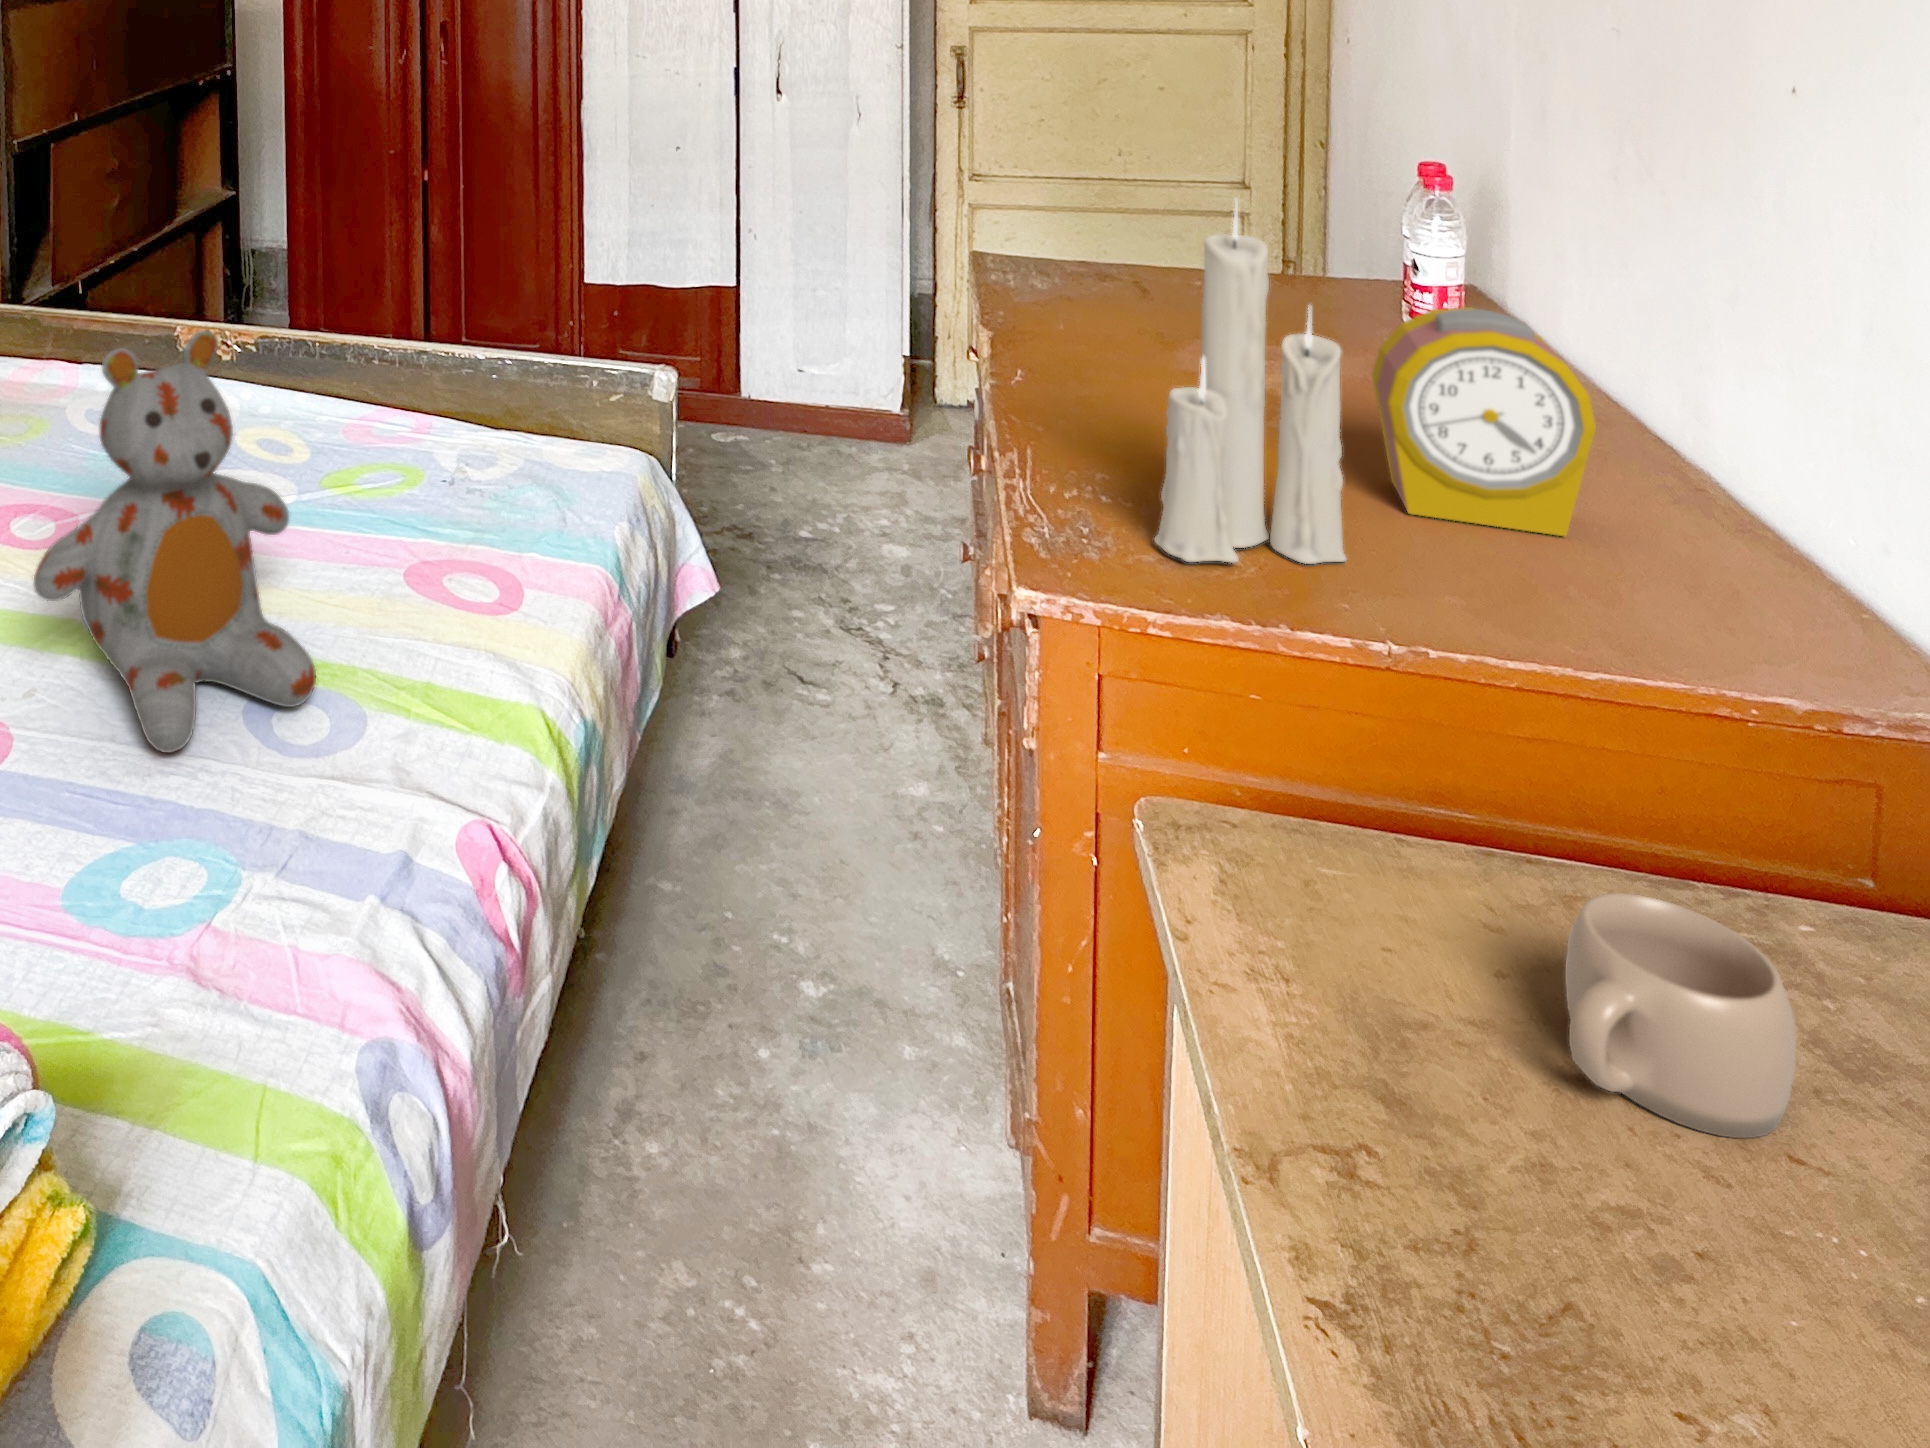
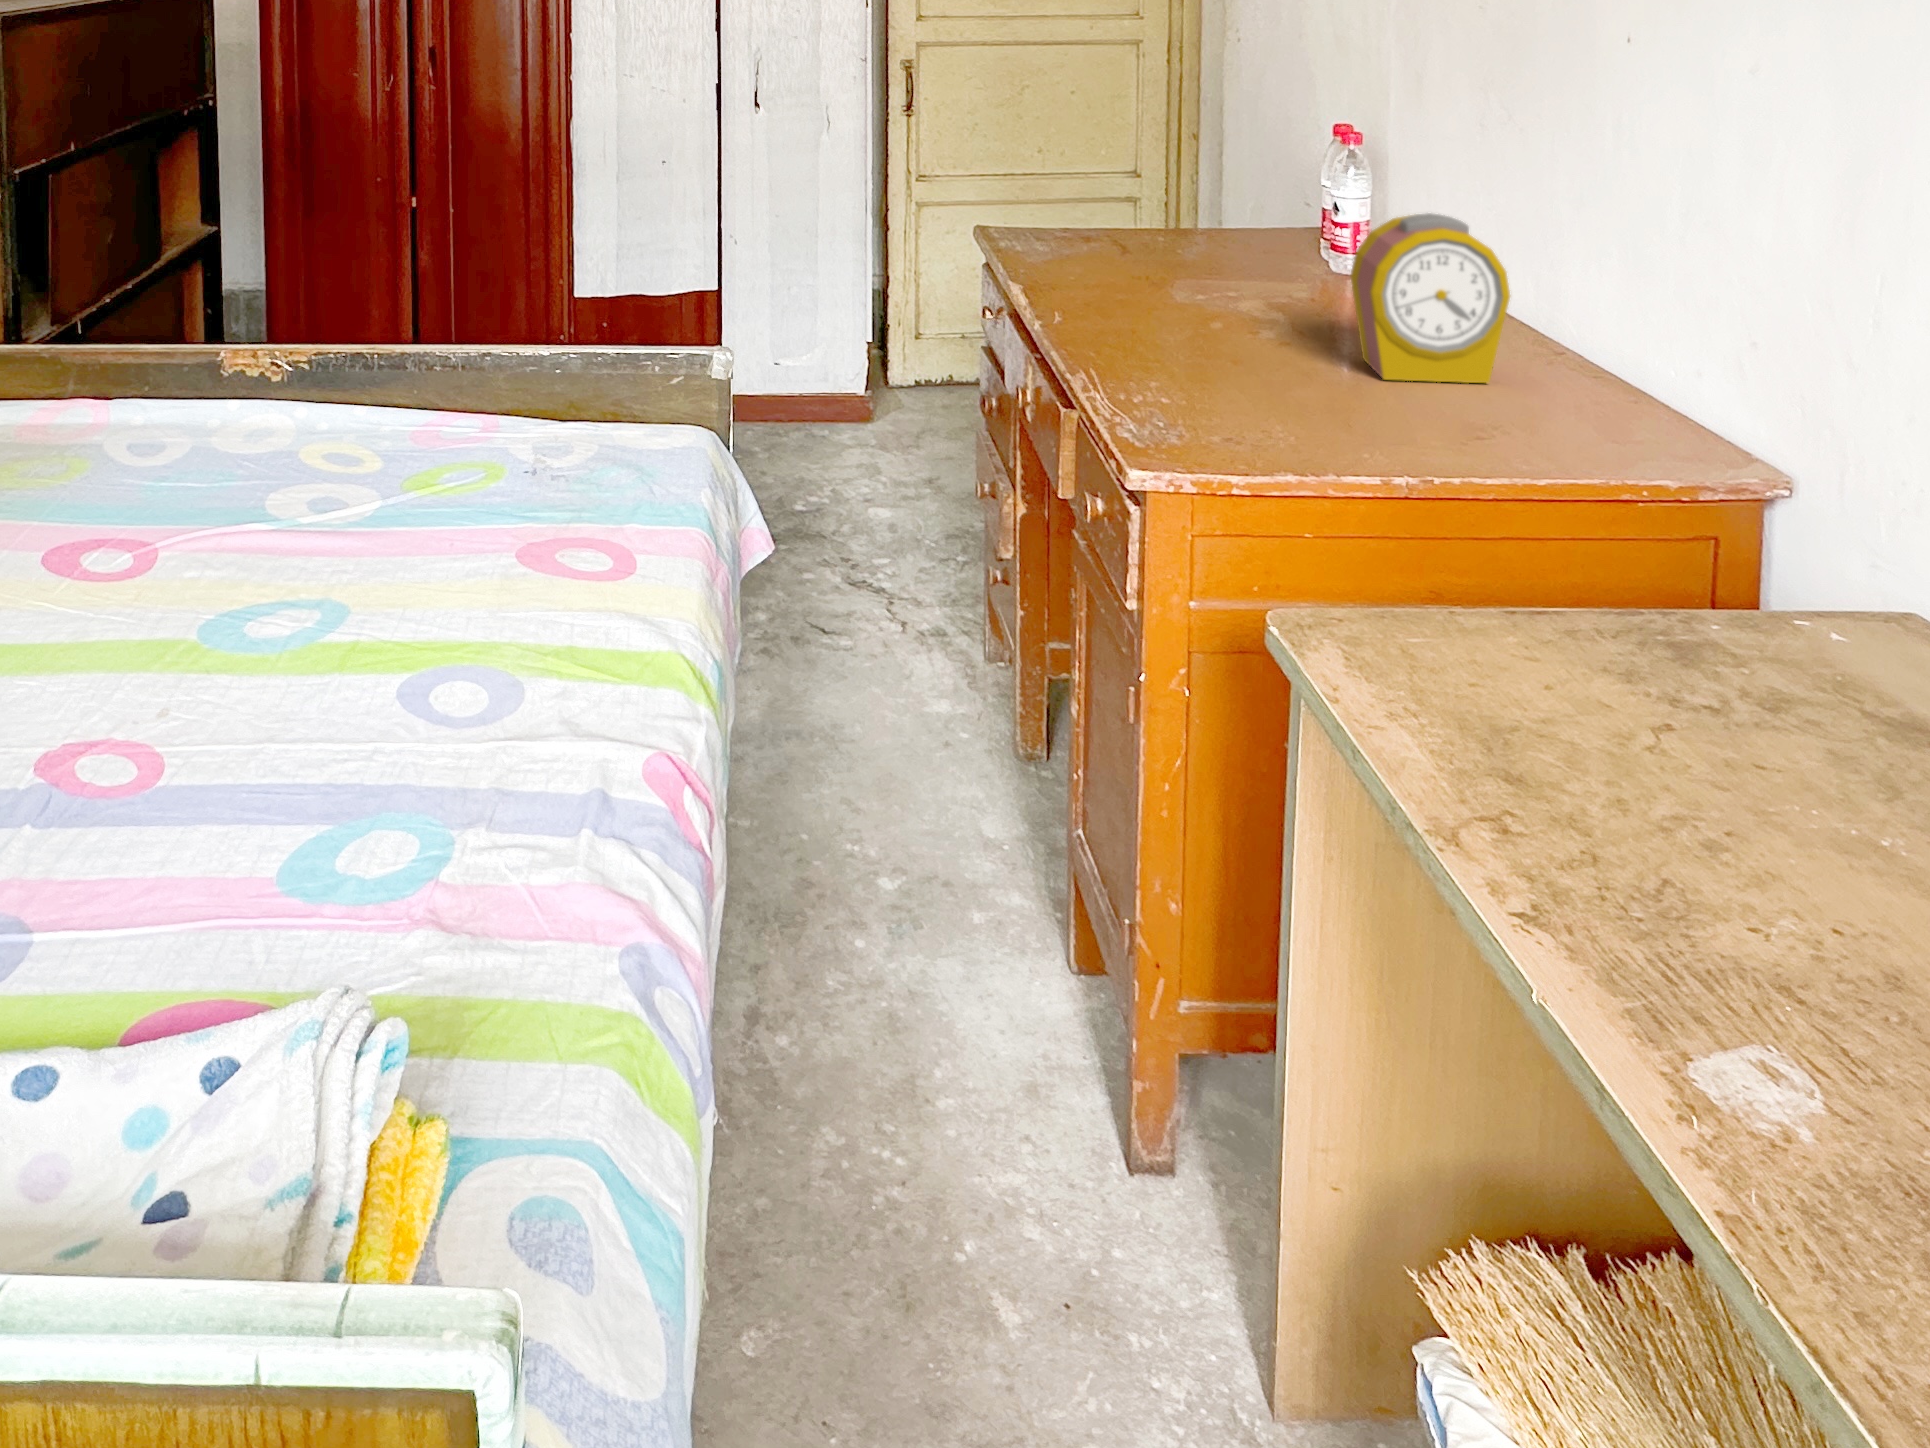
candle: present [1155,199,1346,564] -> none [1222,112,1358,430]
stuffed bear: present [34,330,316,753] -> none [183,319,487,745]
mug: present [1565,893,1796,1138] -> none [1596,601,1746,755]

